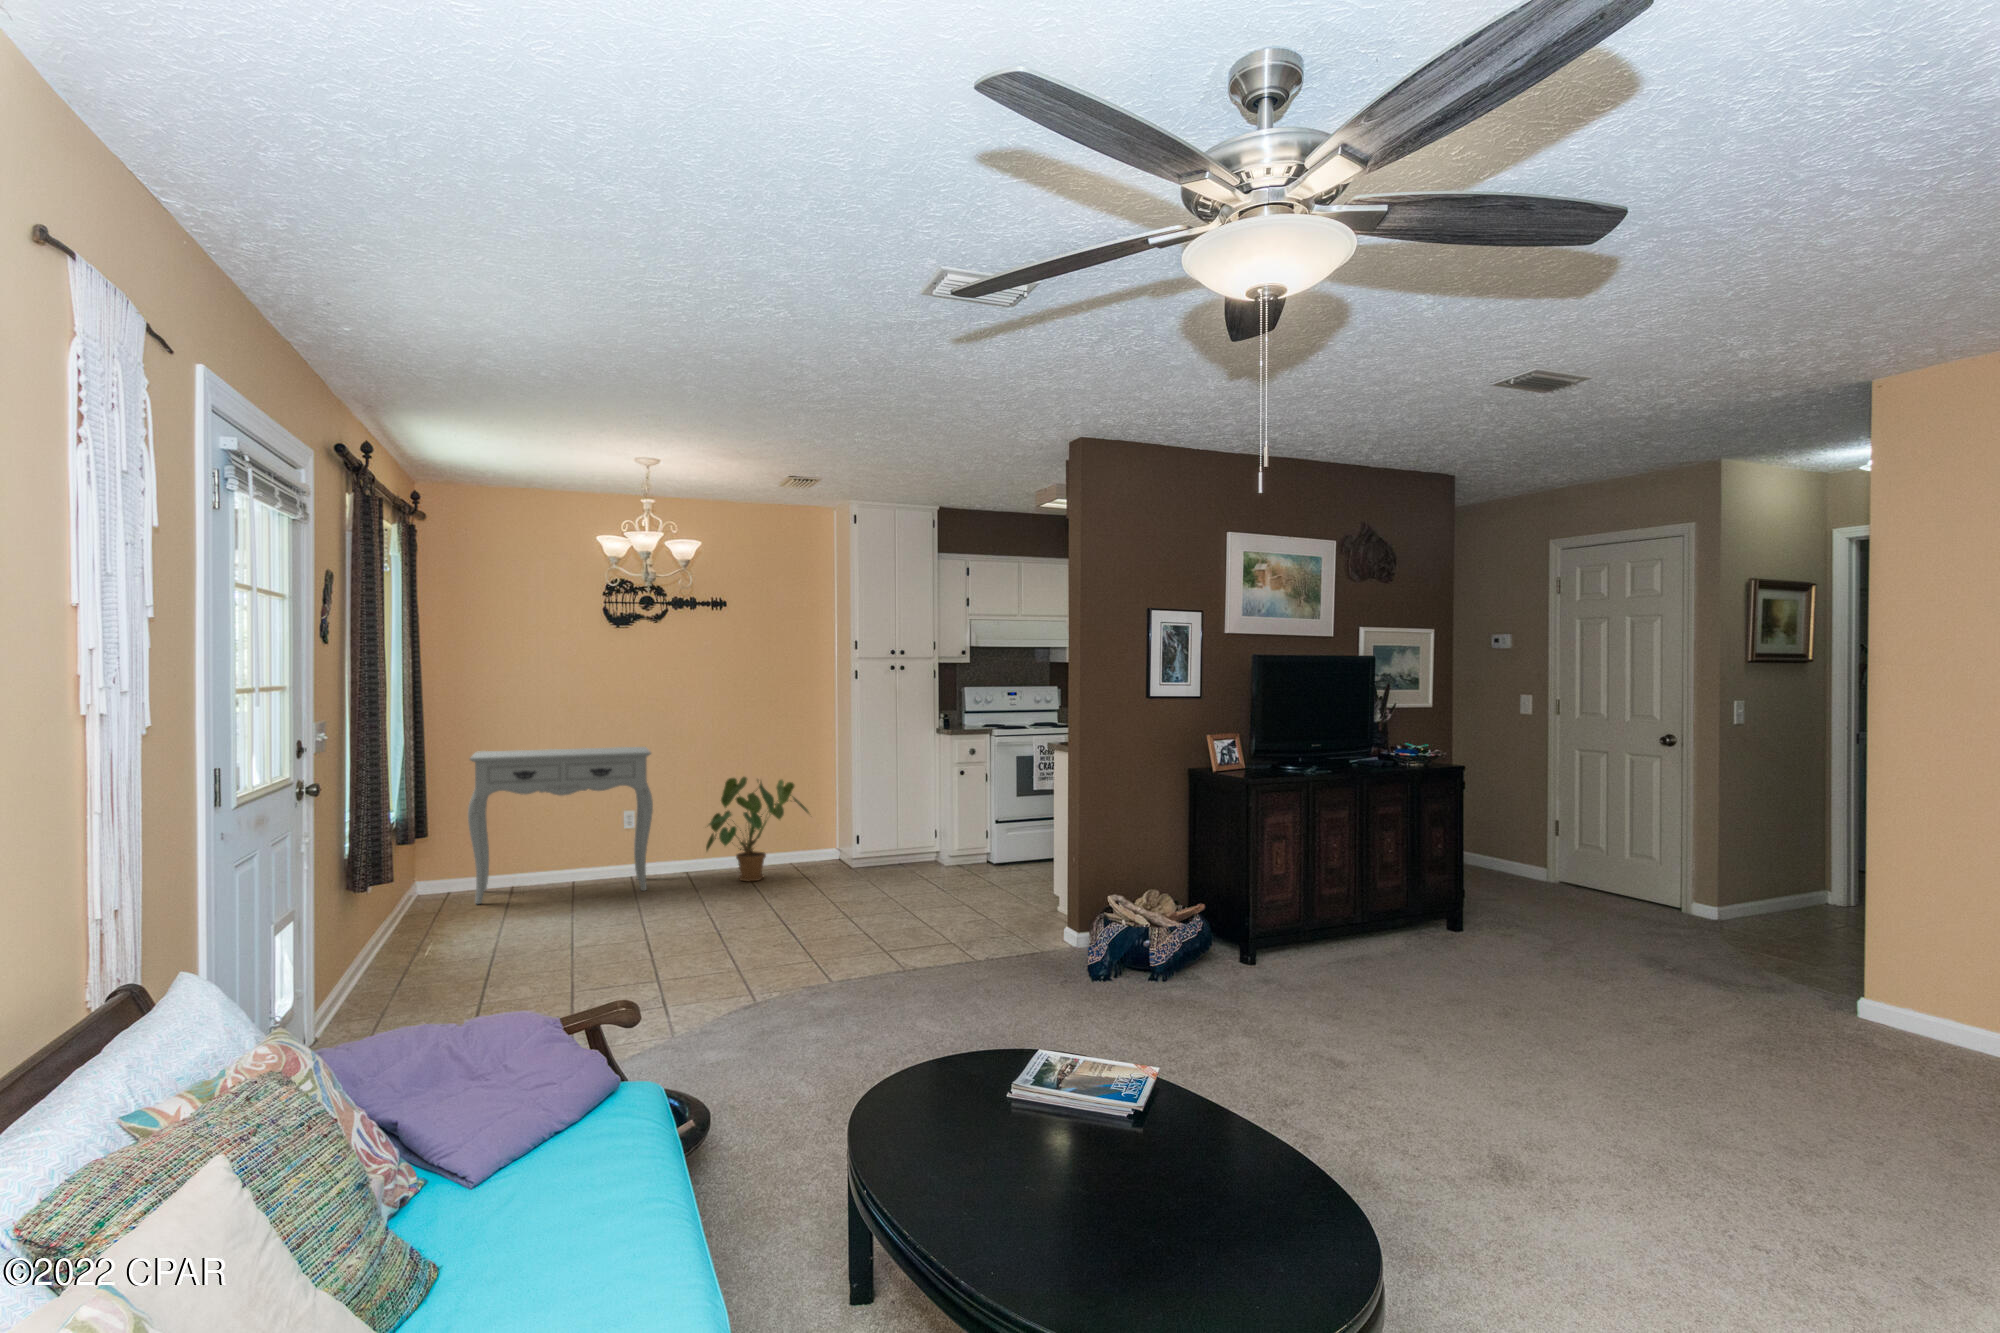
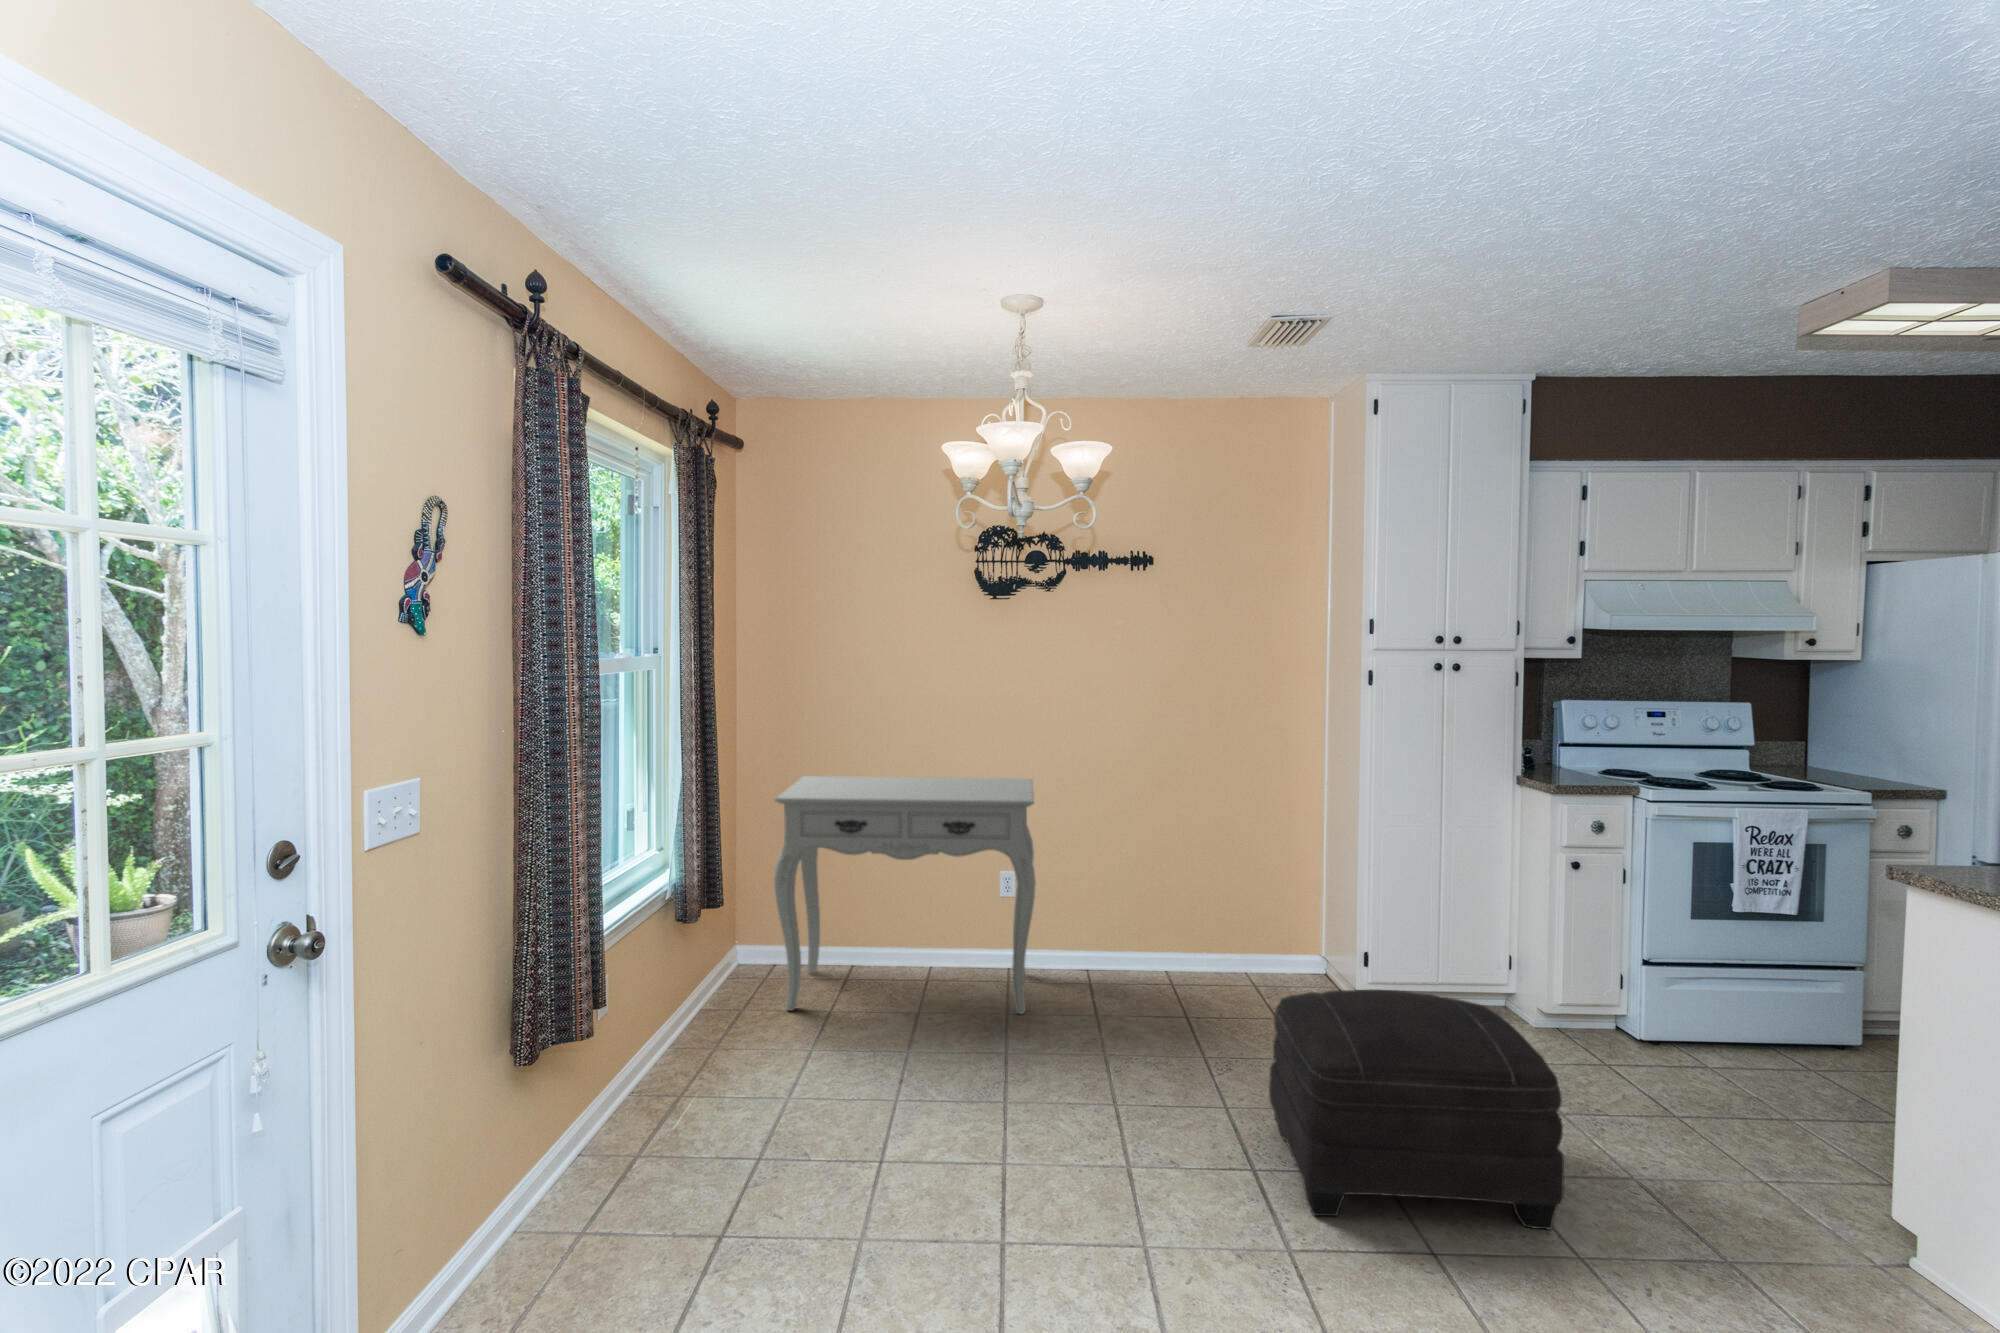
house plant: present [706,777,809,881] -> none [1113,832,1293,1017]
ottoman: none [791,822,917,920] -> present [1269,990,1564,1229]

